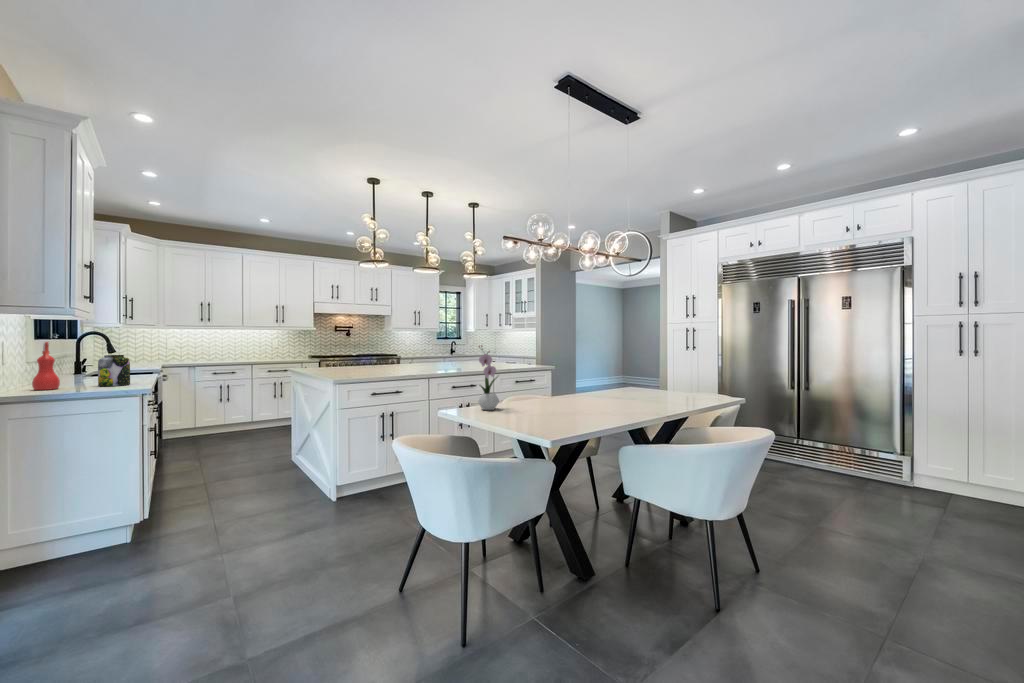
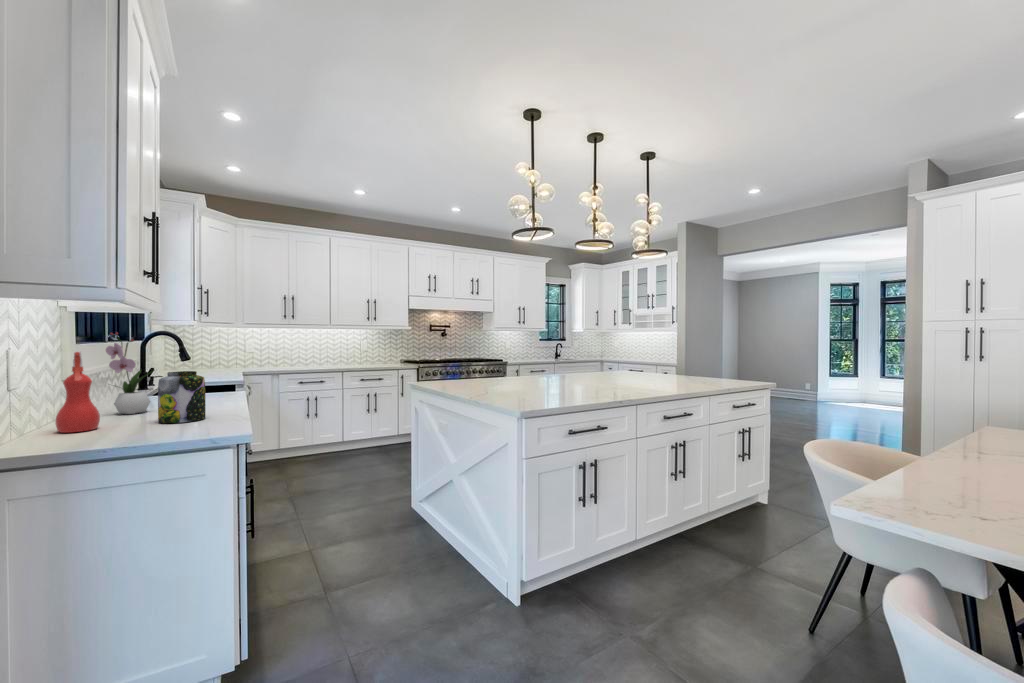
flower arrangement: present [478,345,500,410] -> present [106,332,152,414]

